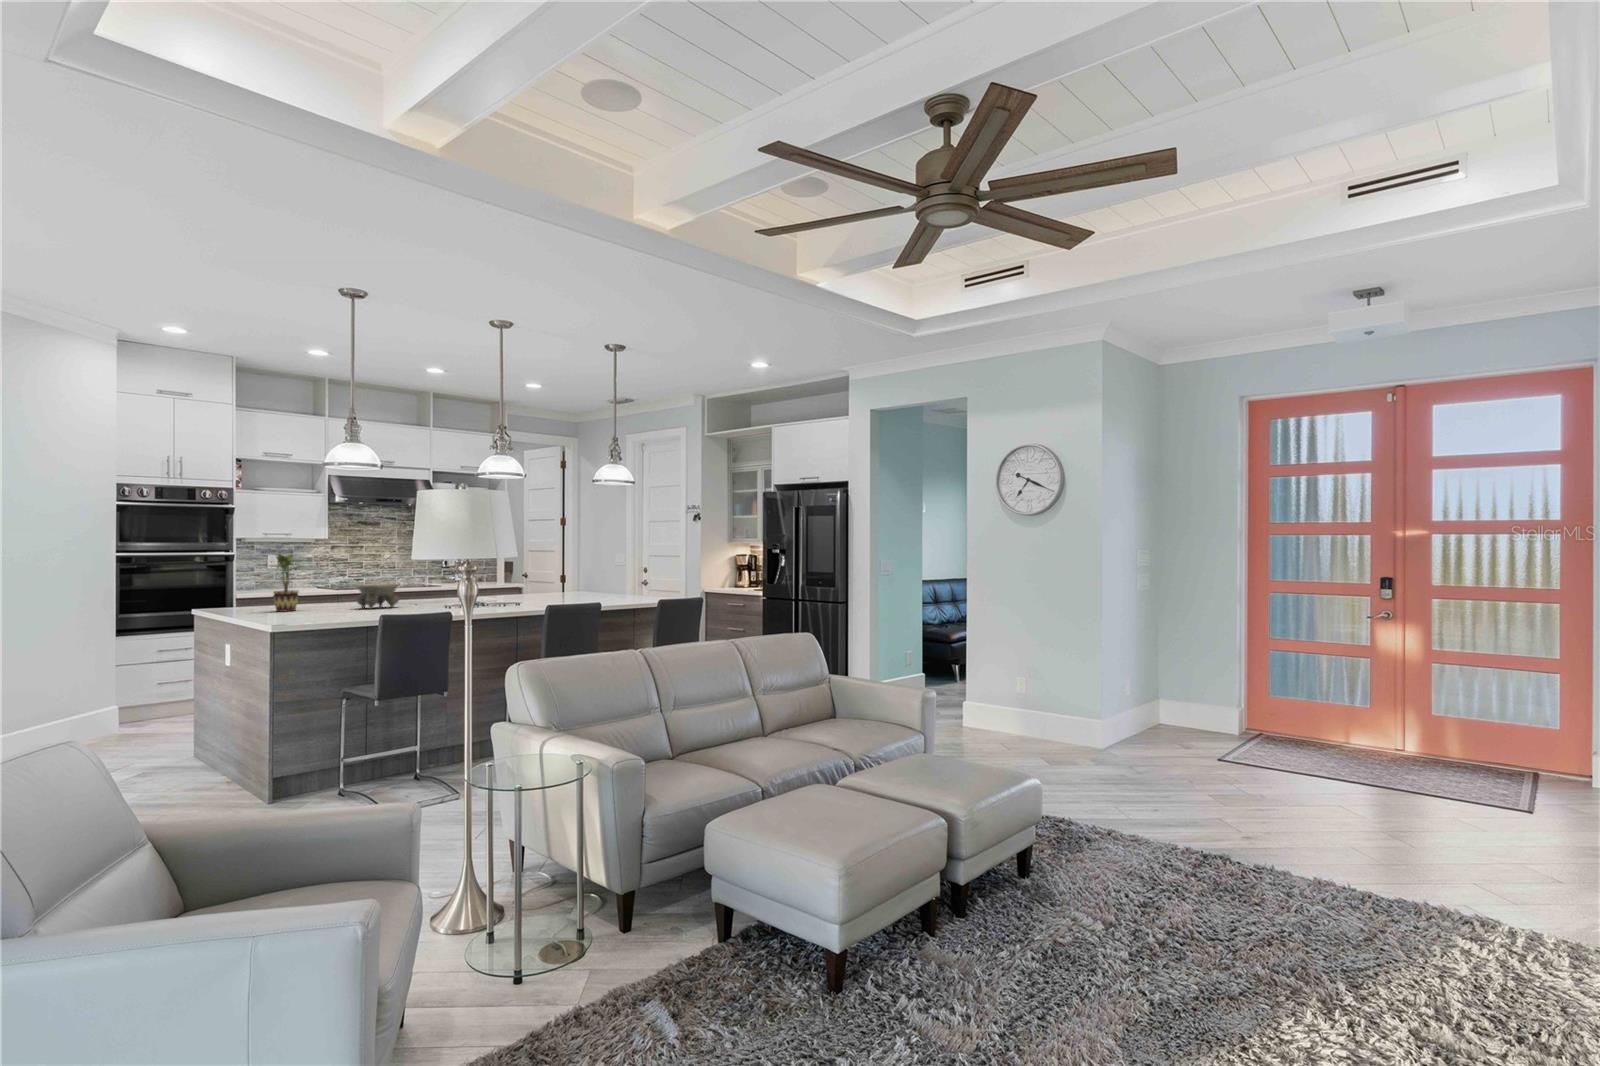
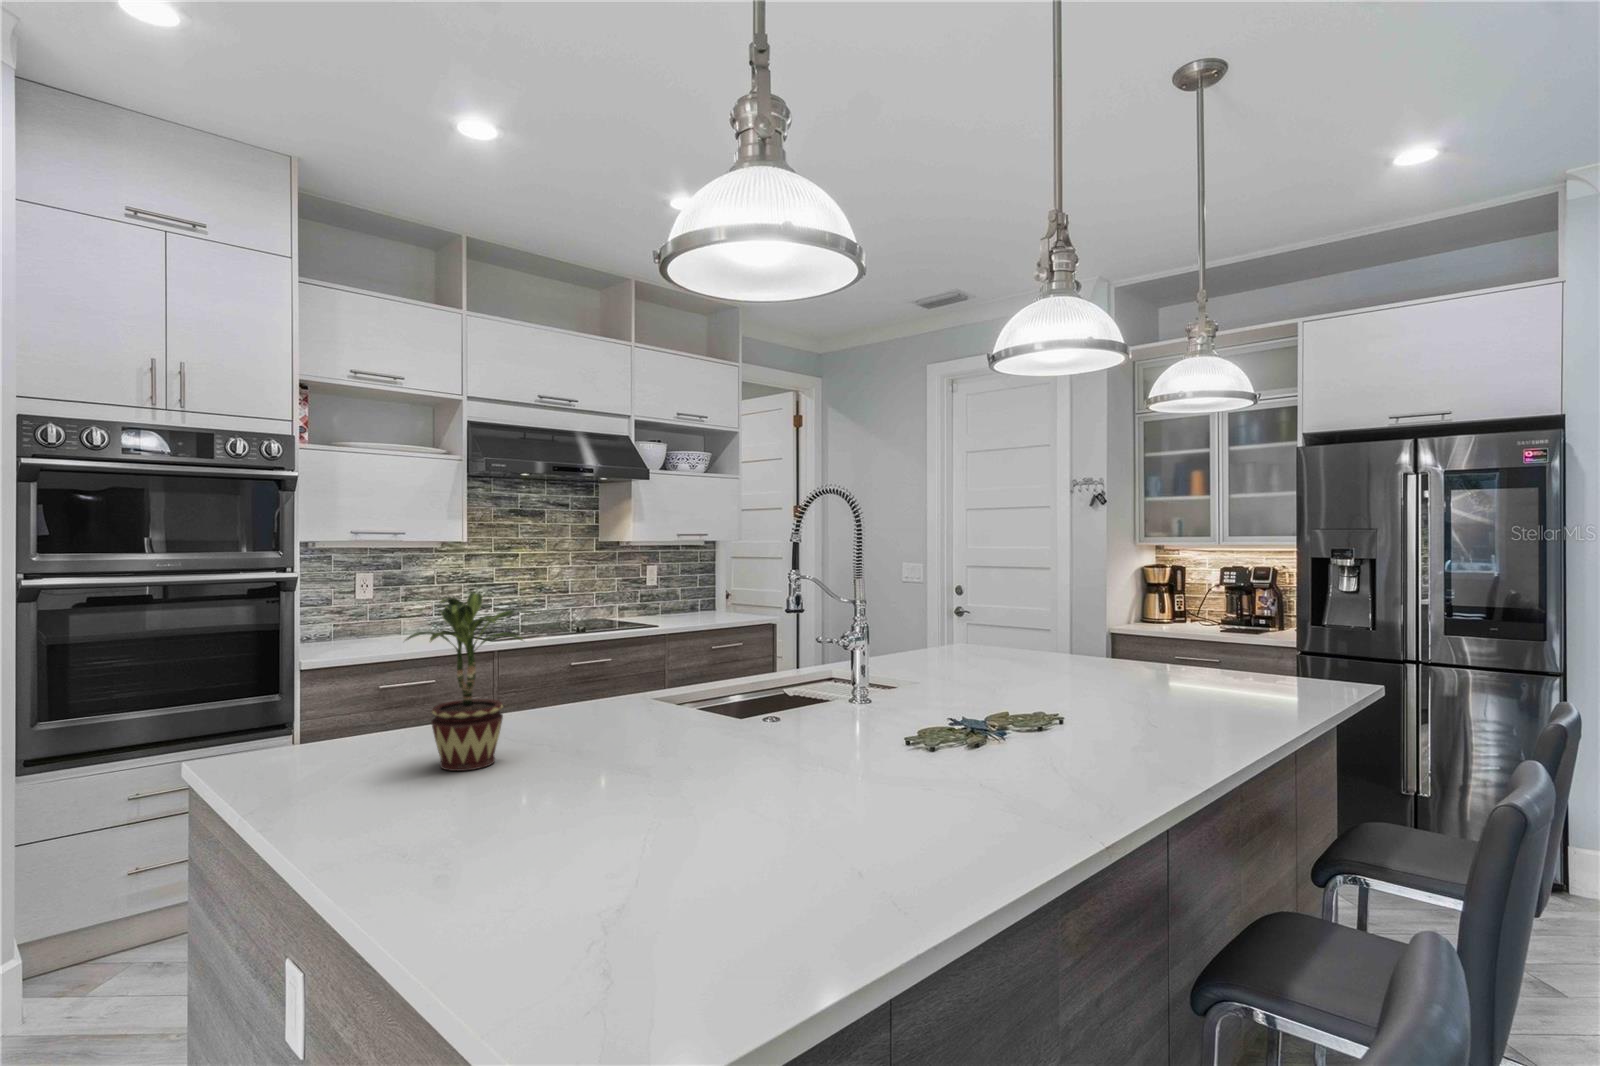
bowl: present [356,584,399,609] -> none [657,669,770,755]

